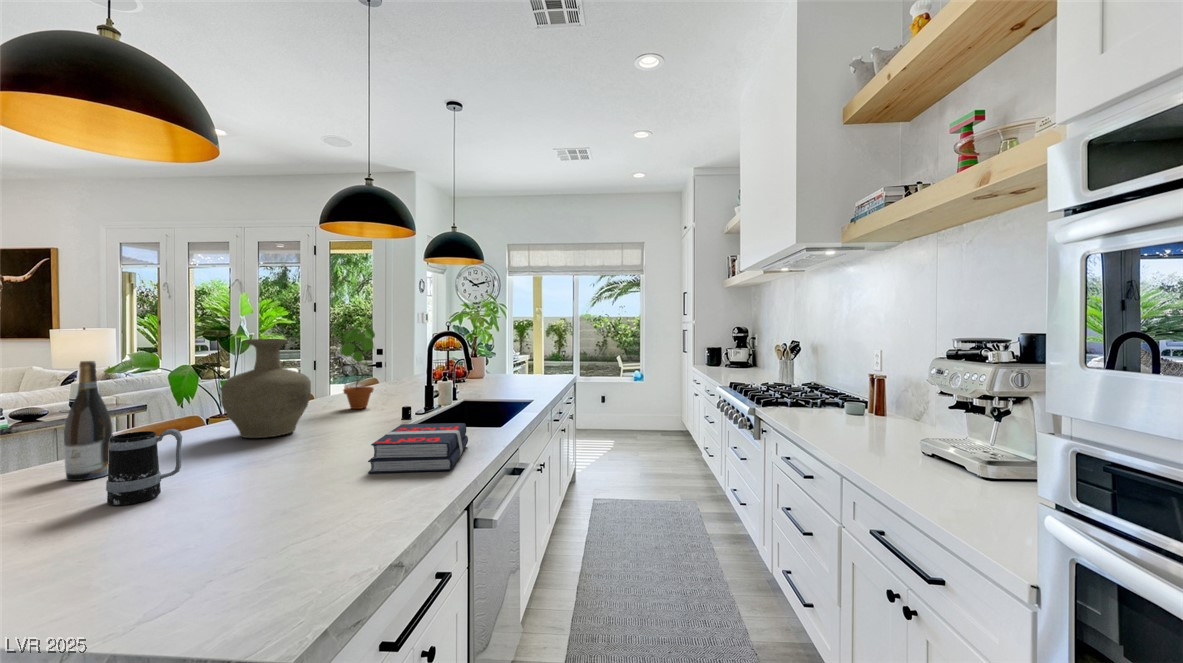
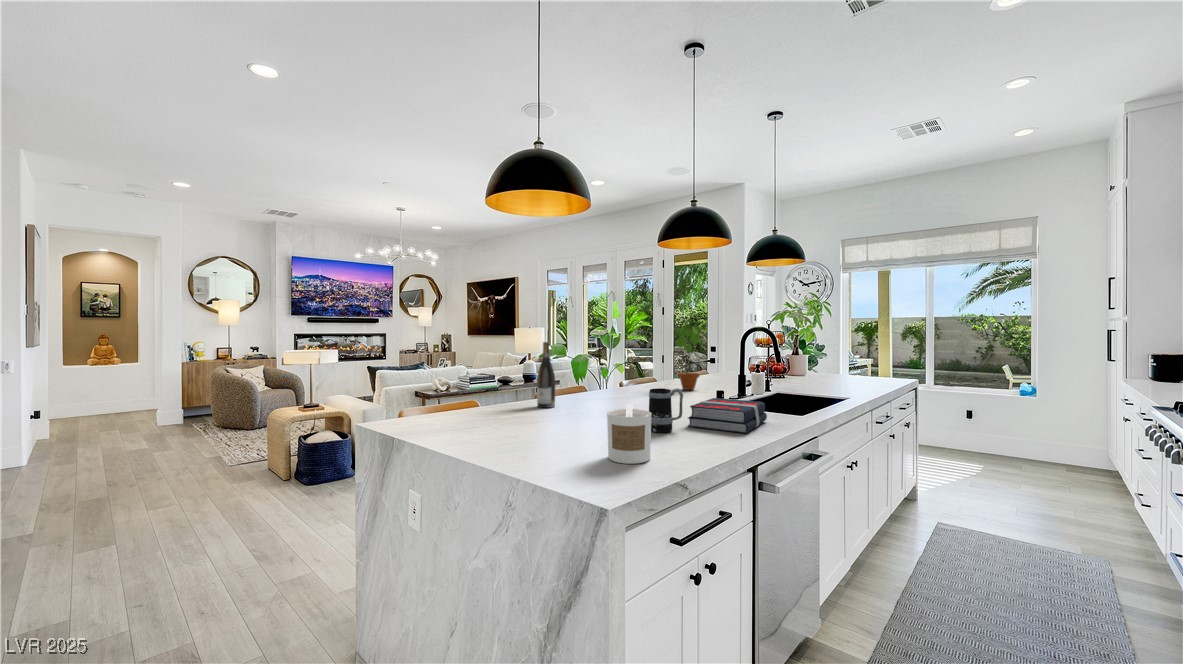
vase: present [221,339,311,438] -> none [604,332,655,400]
mug: present [106,429,182,506] -> present [649,388,683,433]
candle: none [220,476,315,592] -> present [607,404,652,464]

